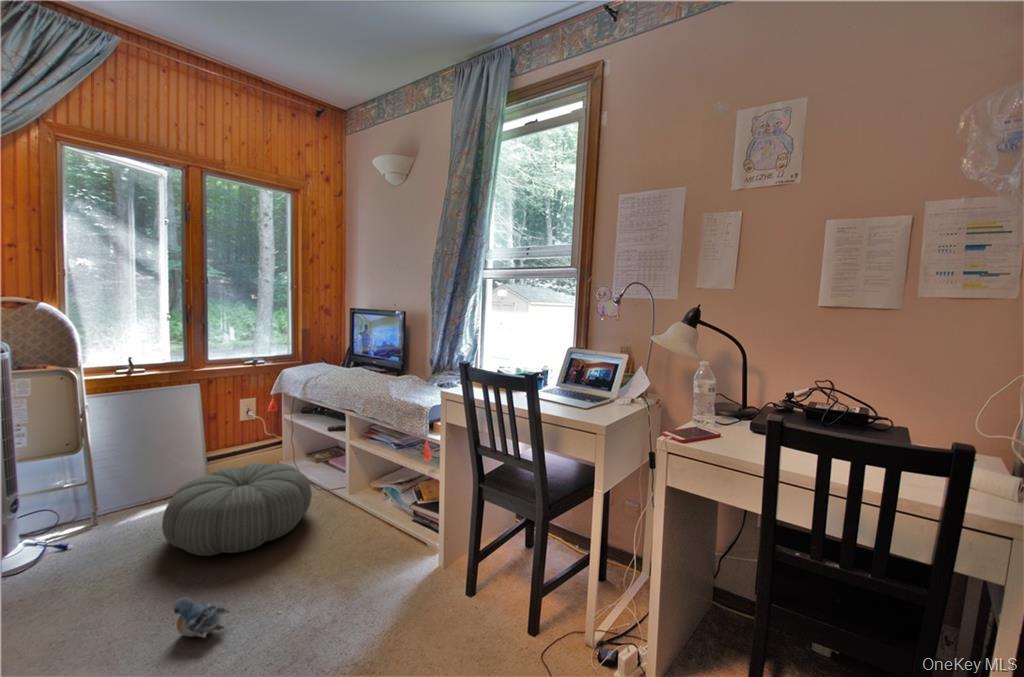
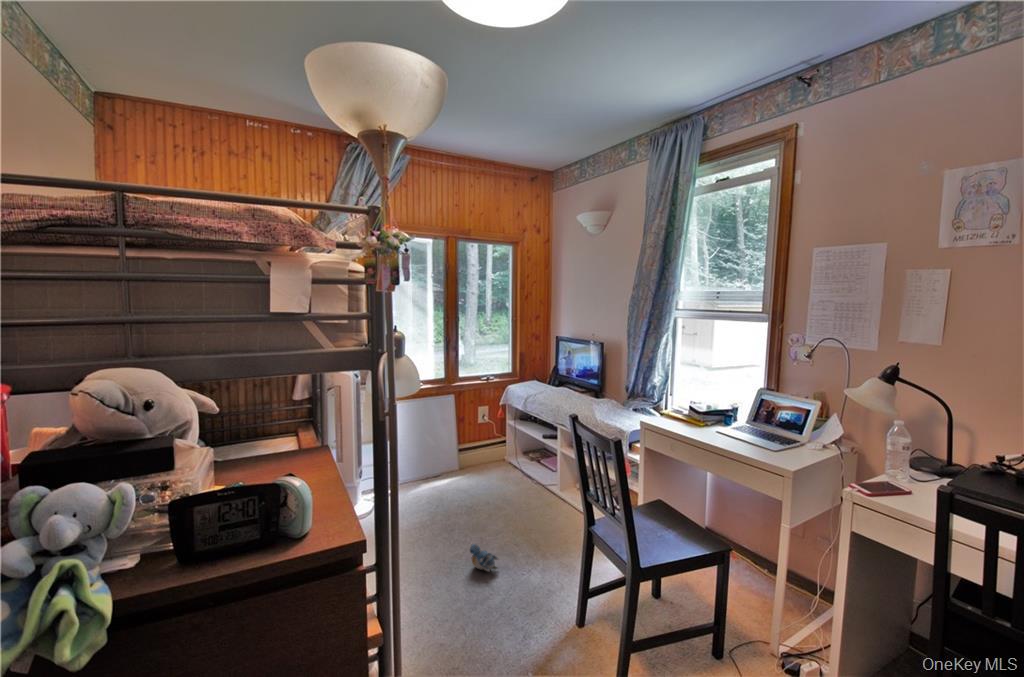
pouf: present [162,463,312,556] -> none [449,458,536,521]

